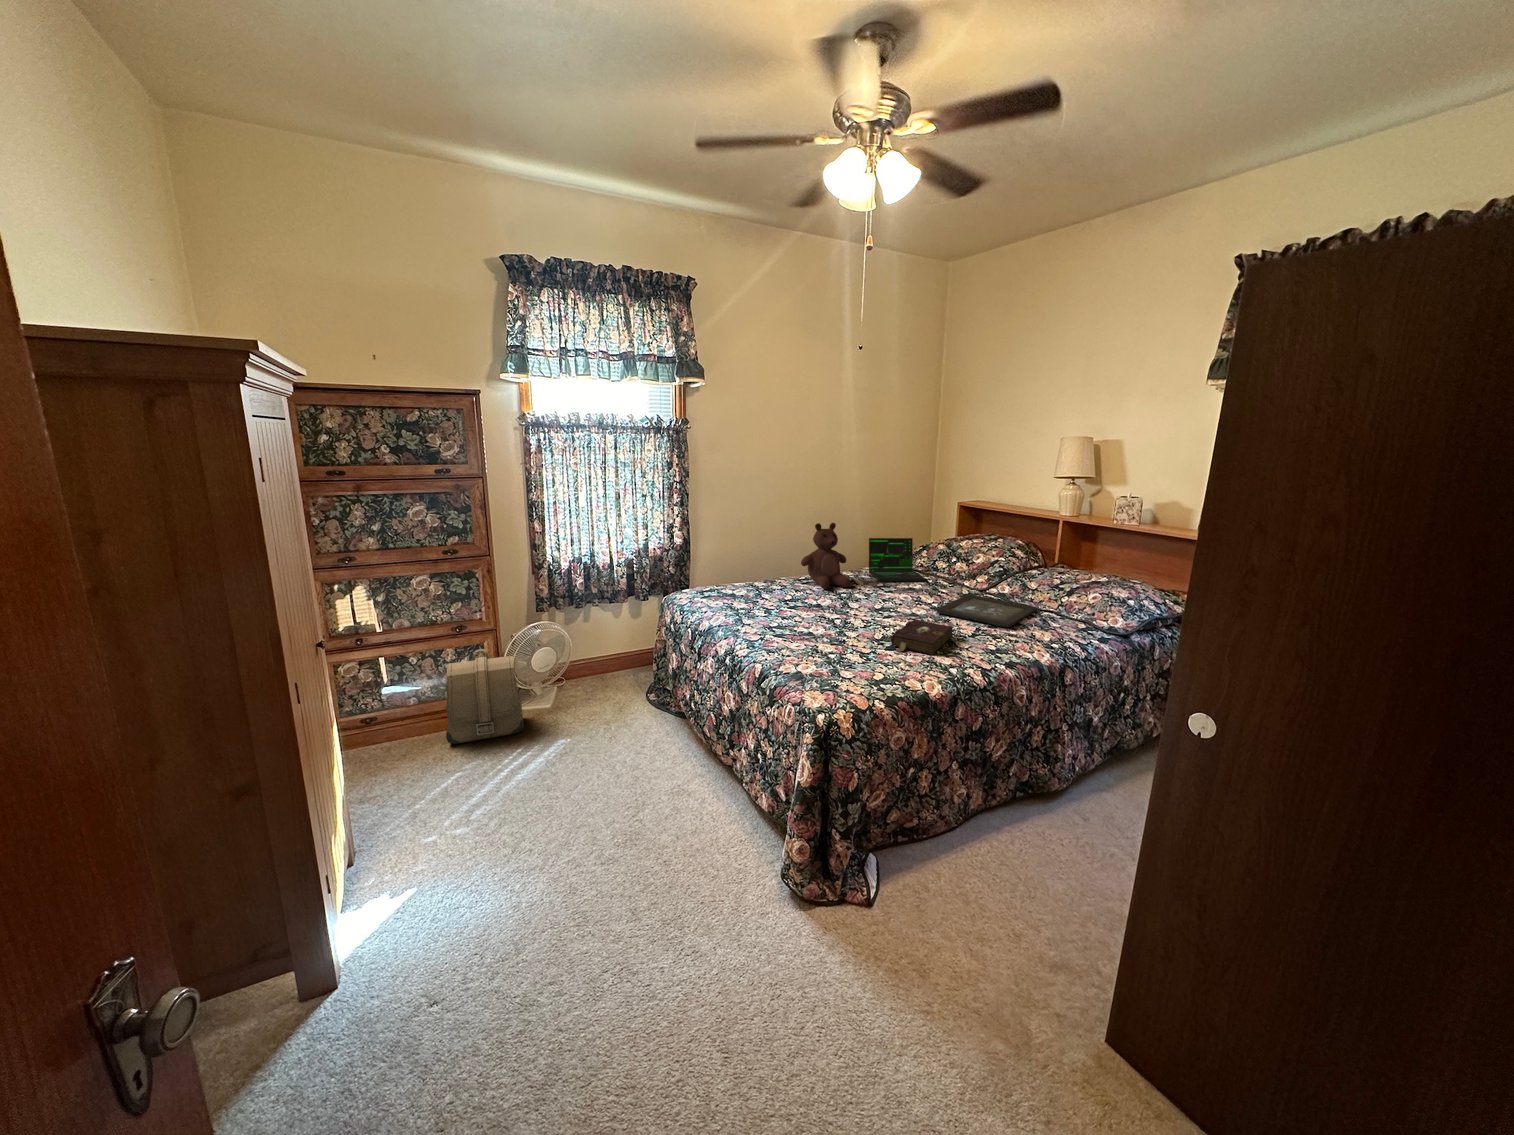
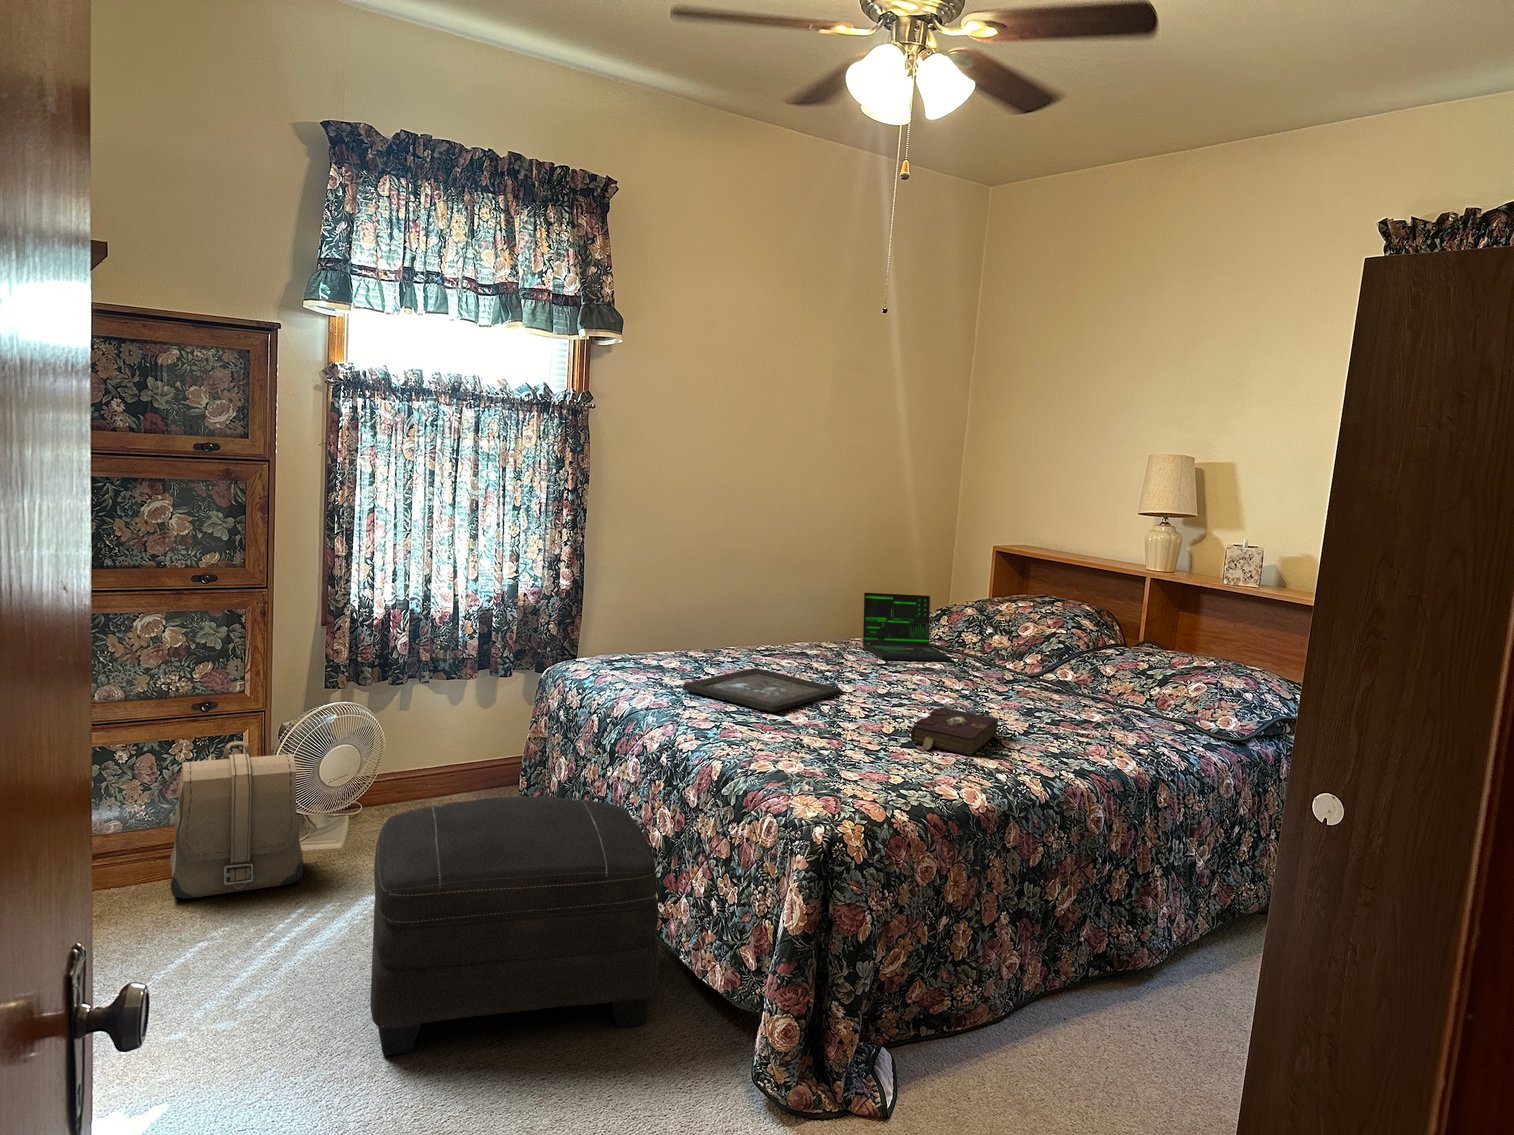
teddy bear: present [801,523,851,589] -> none [762,564,838,666]
tray: present [937,594,1037,627] -> present [683,668,842,712]
ottoman: none [544,686,726,852] -> present [370,796,659,1056]

